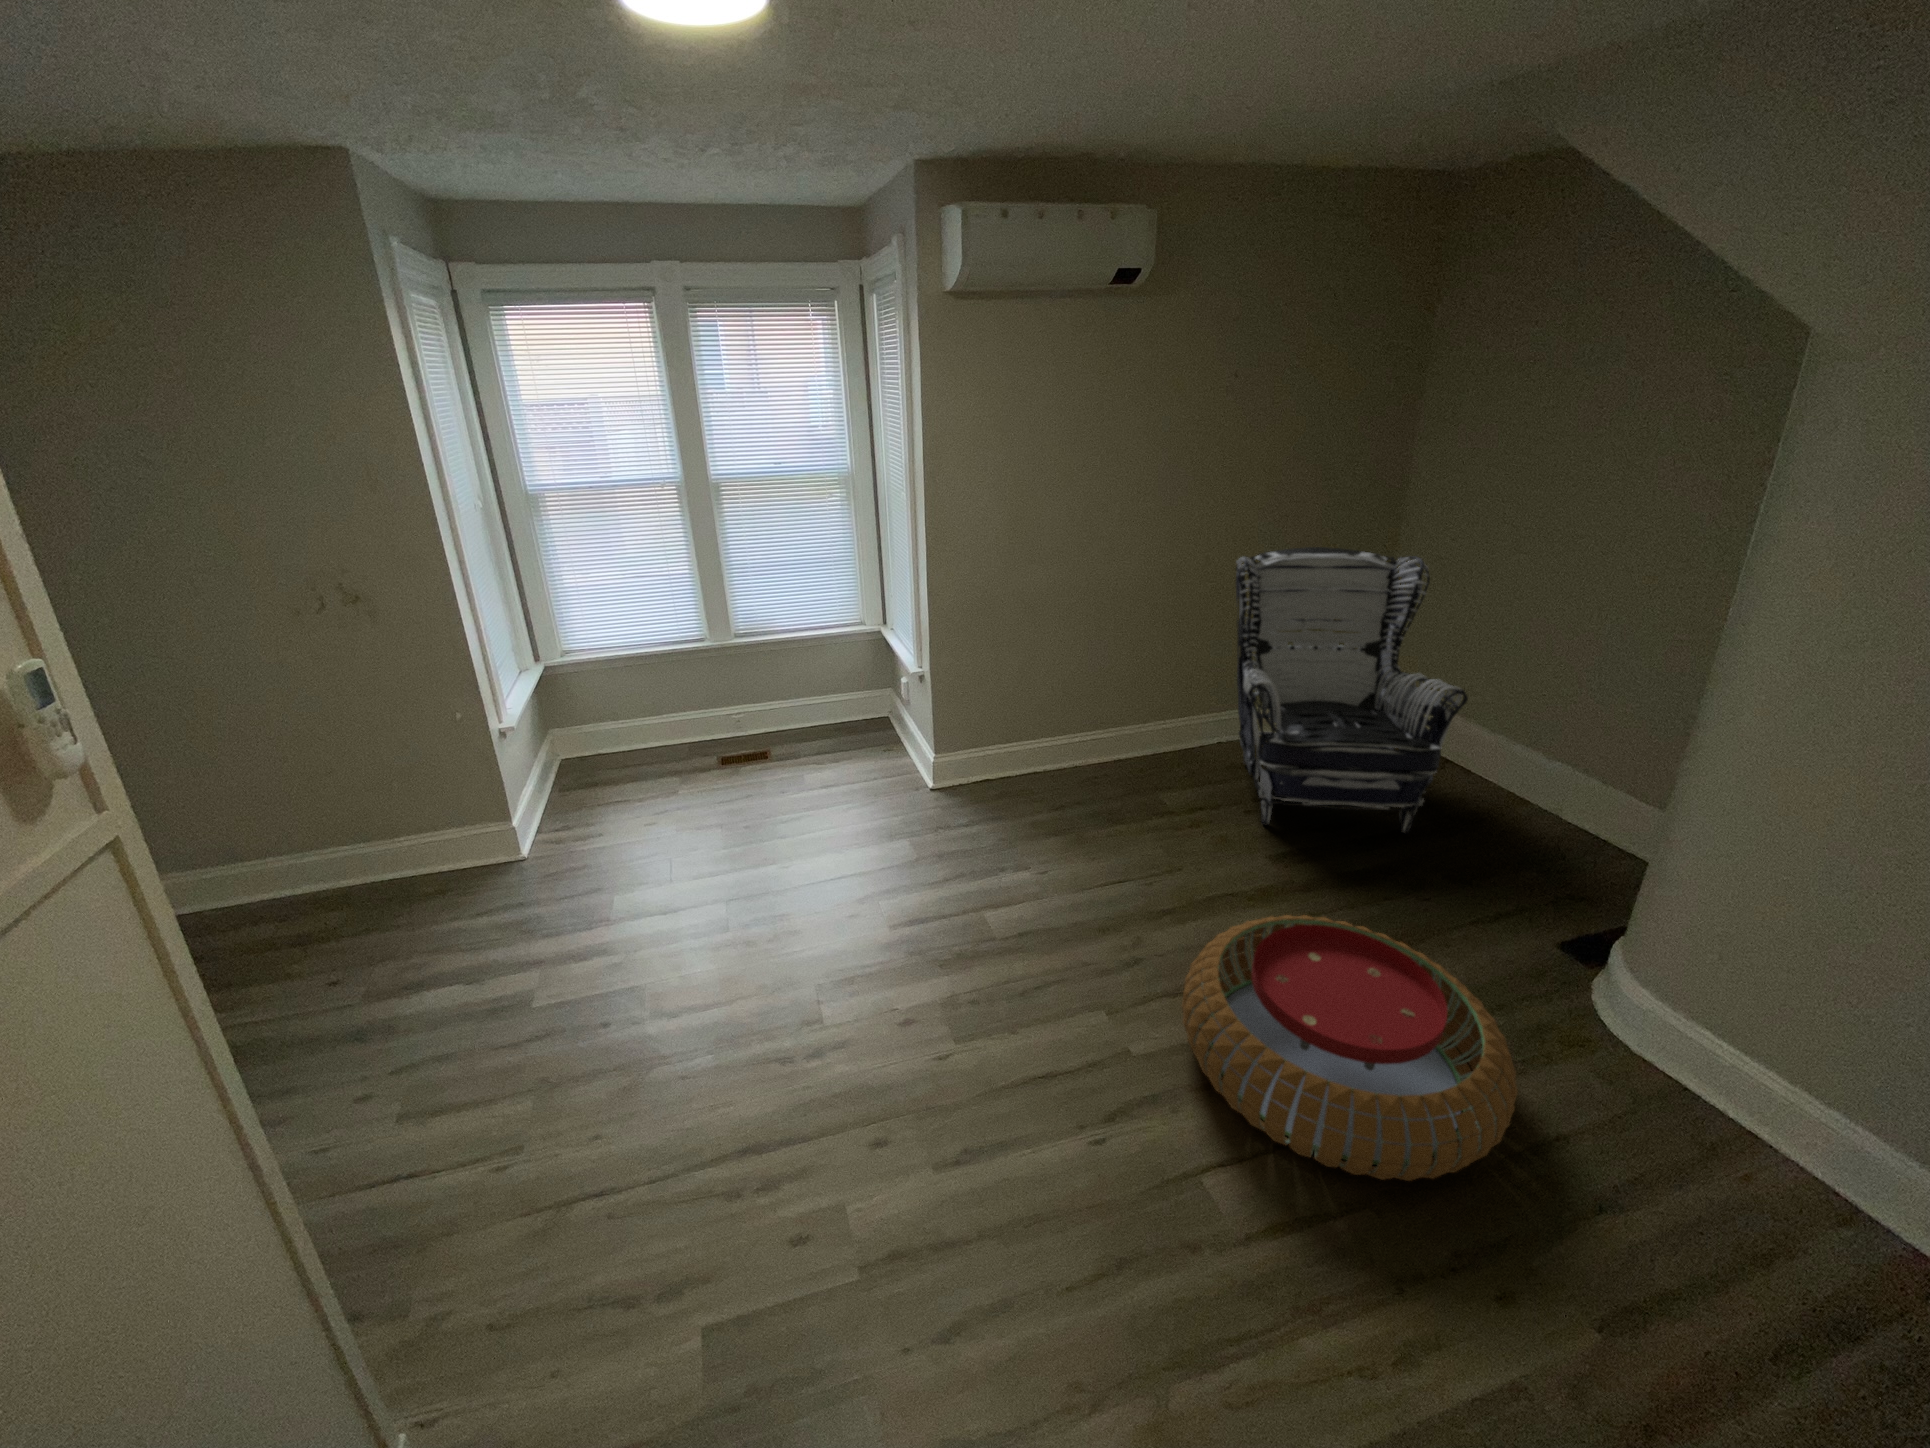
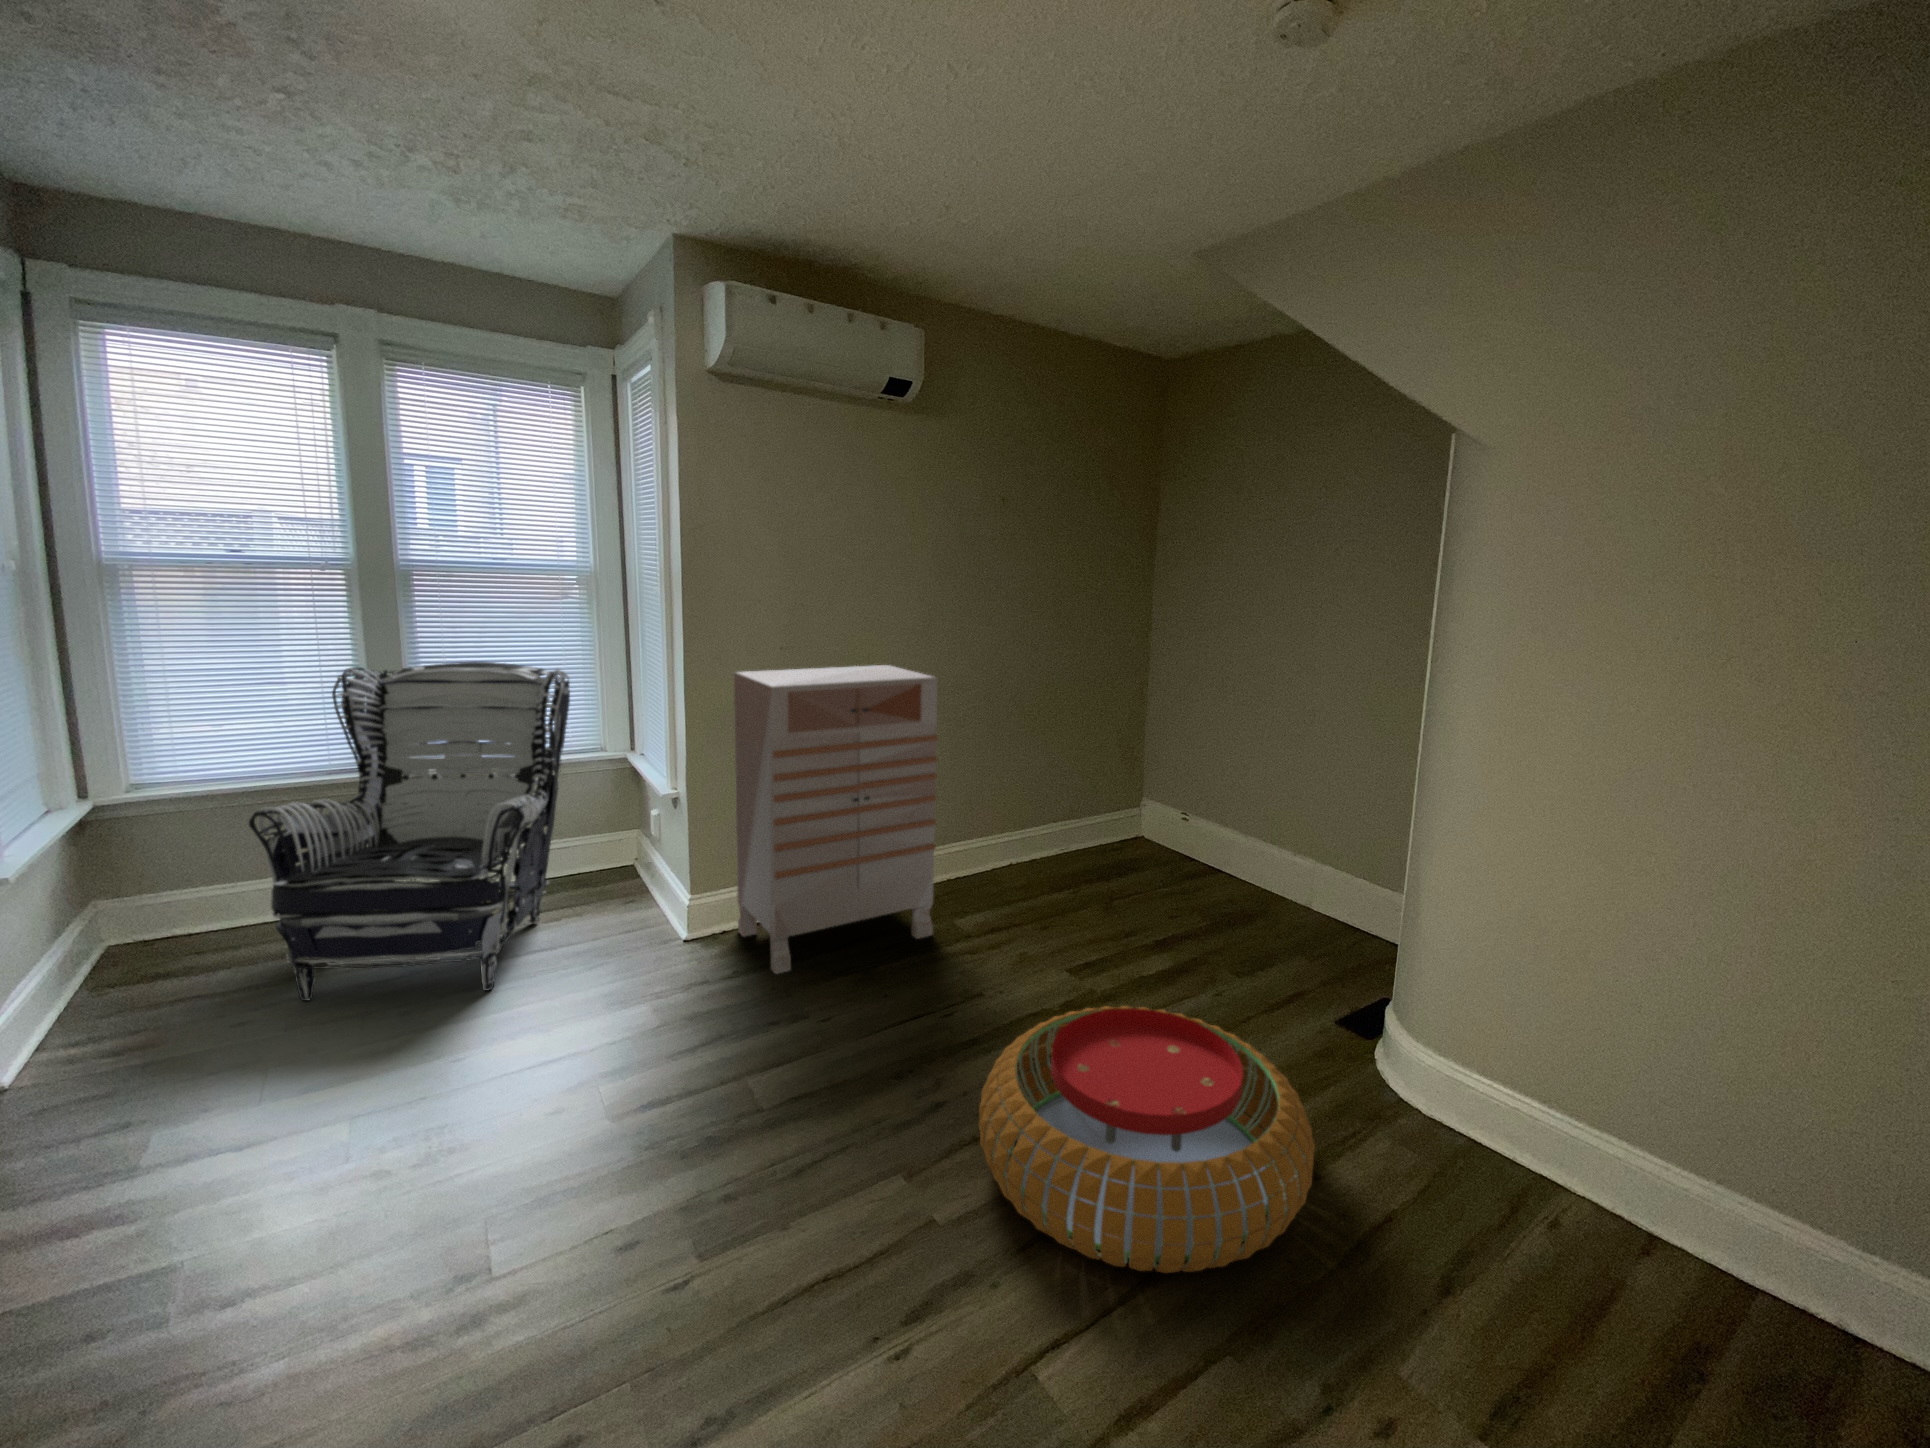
armchair: present [1236,547,1468,833] -> present [249,662,570,1001]
dresser: none [970,558,1155,829] -> present [734,665,938,974]

